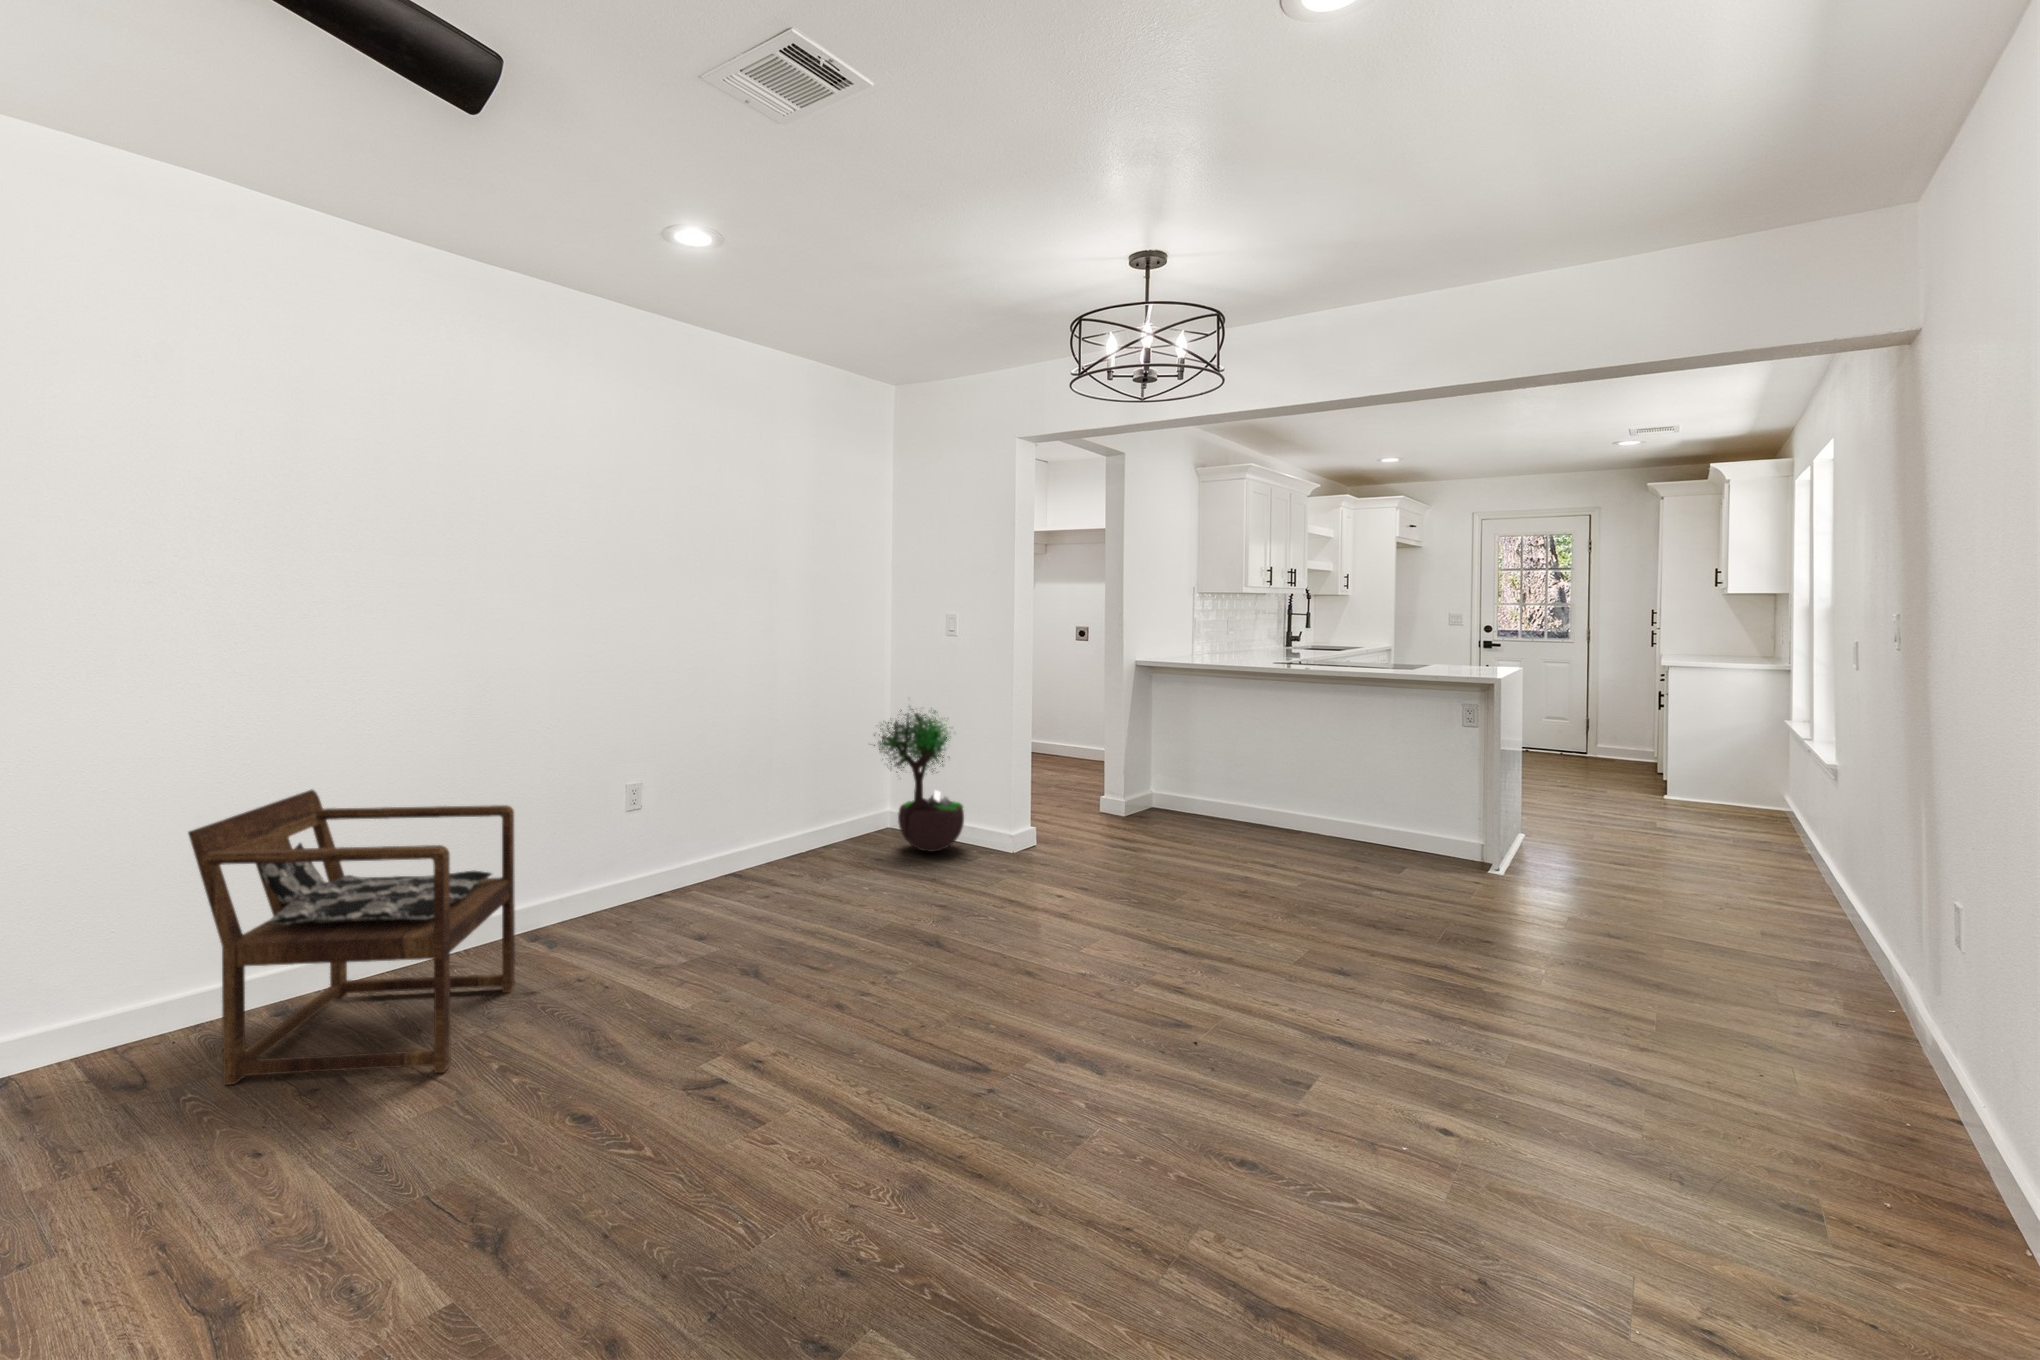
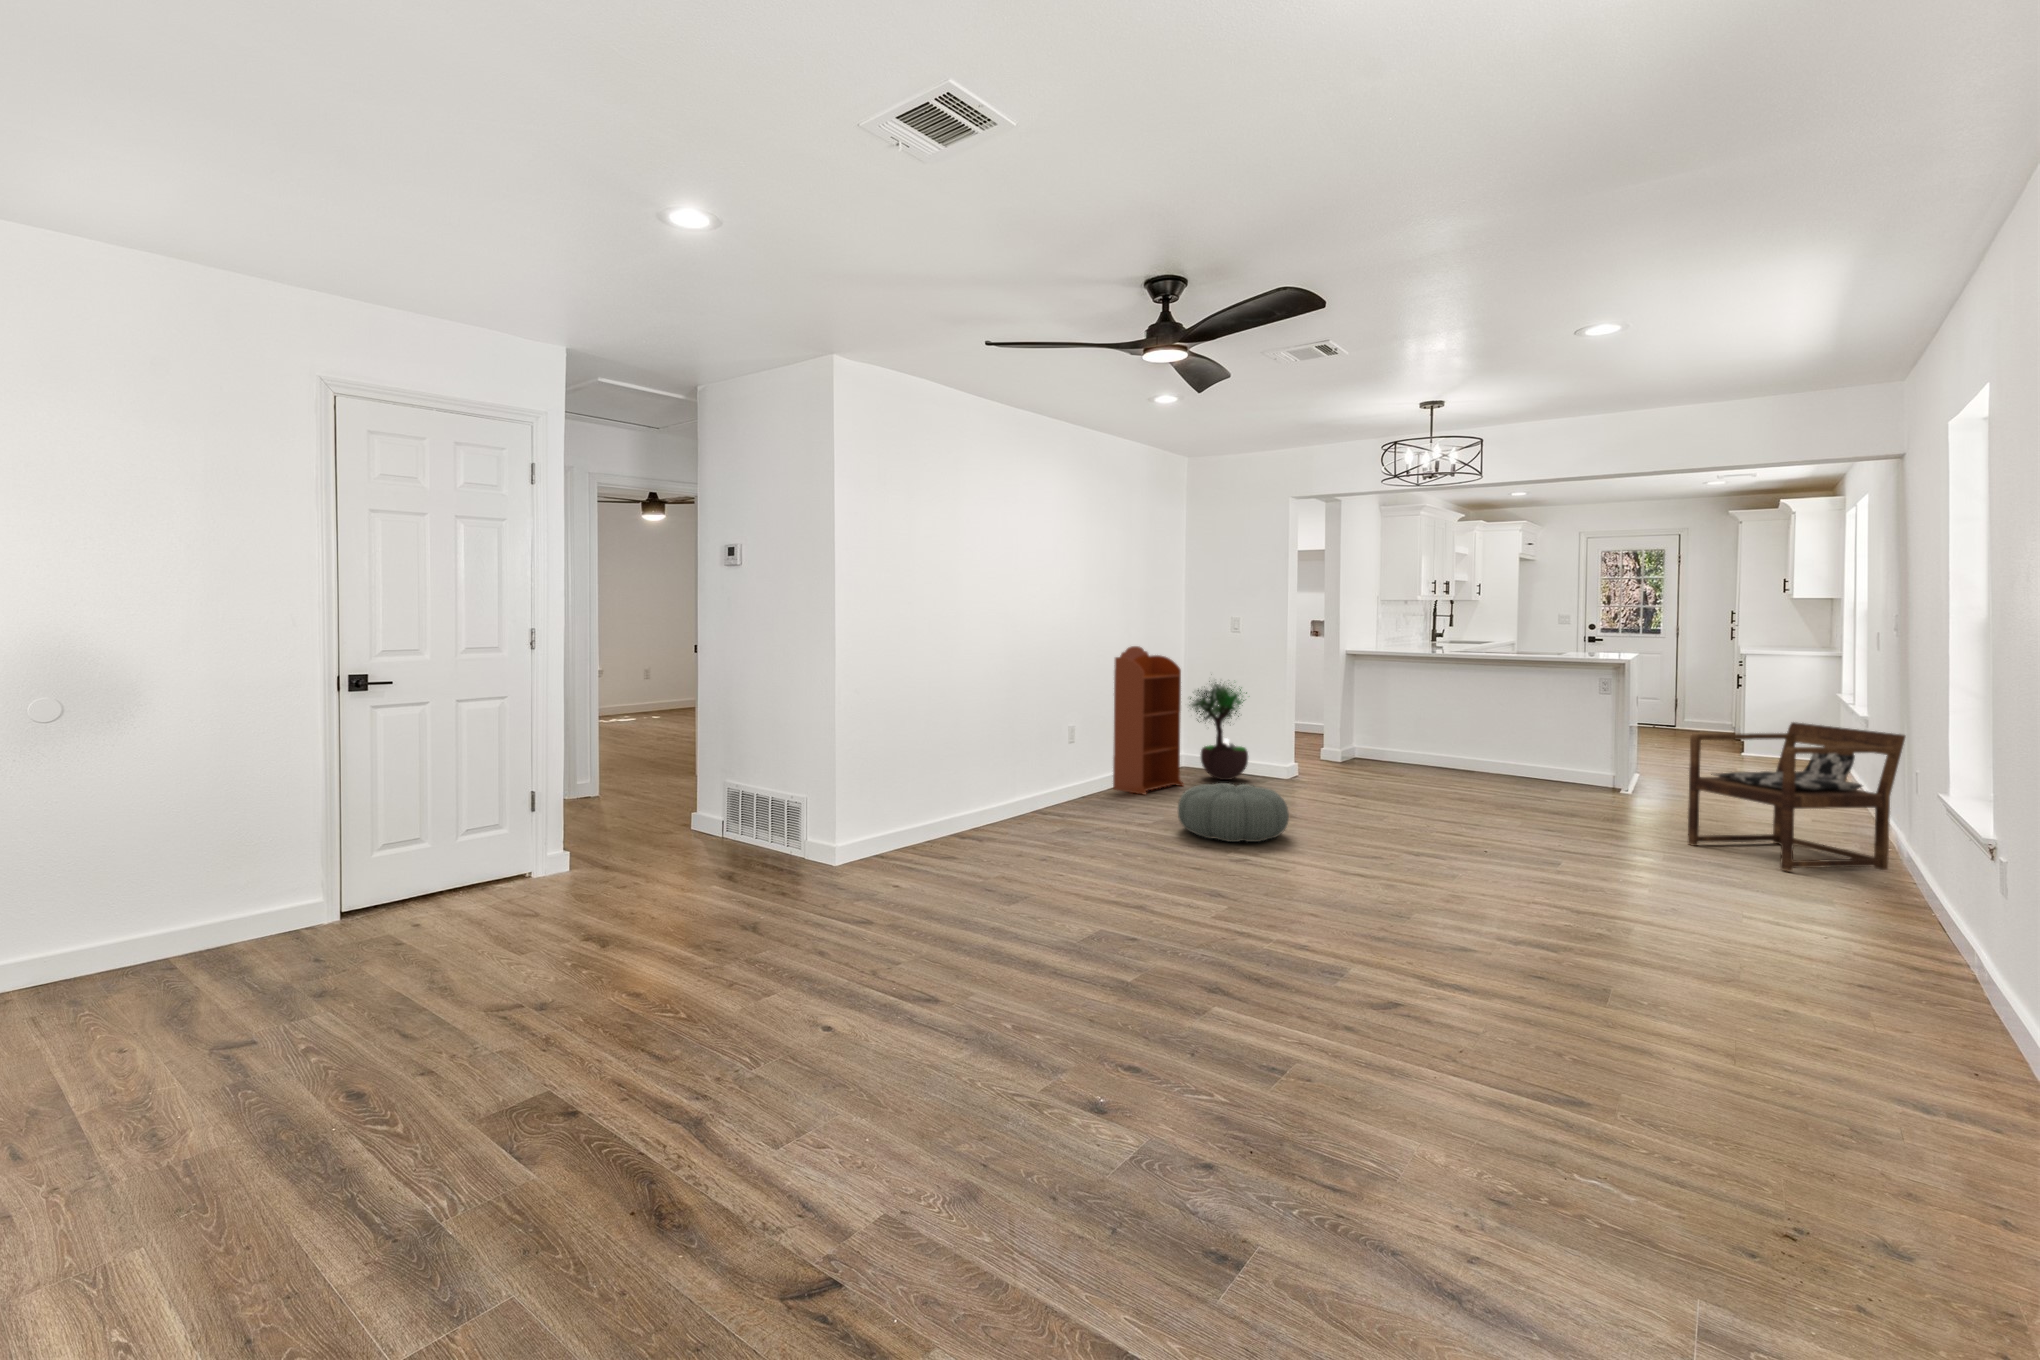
bookcase: none [741,660,857,886] -> present [1113,646,1183,794]
armchair: present [188,789,515,1085] -> present [1688,722,1905,872]
pouf: none [706,894,890,1015] -> present [1178,783,1289,842]

